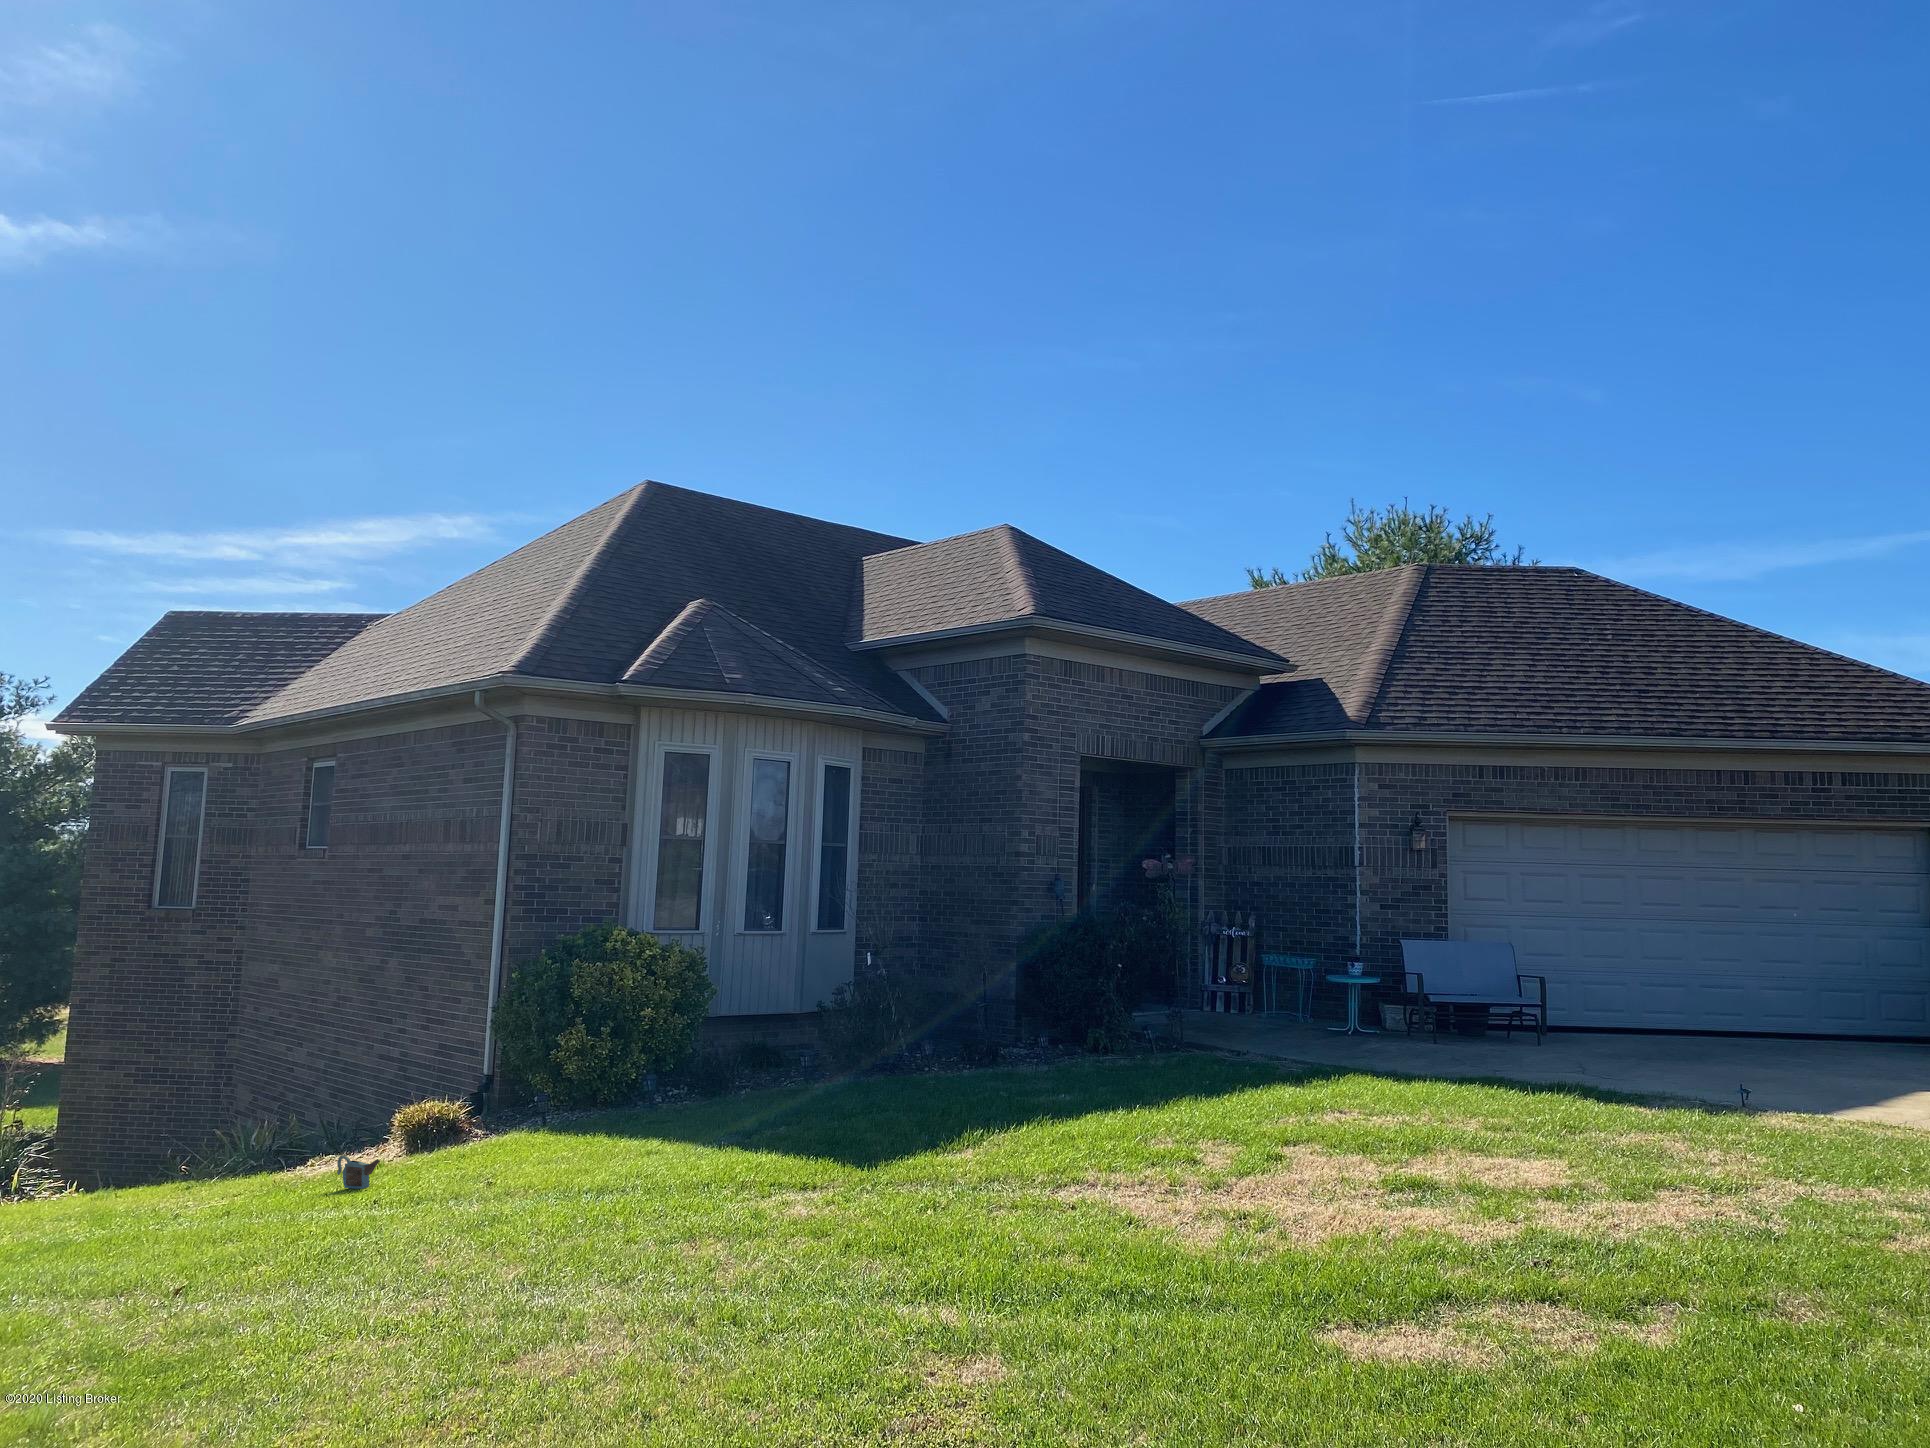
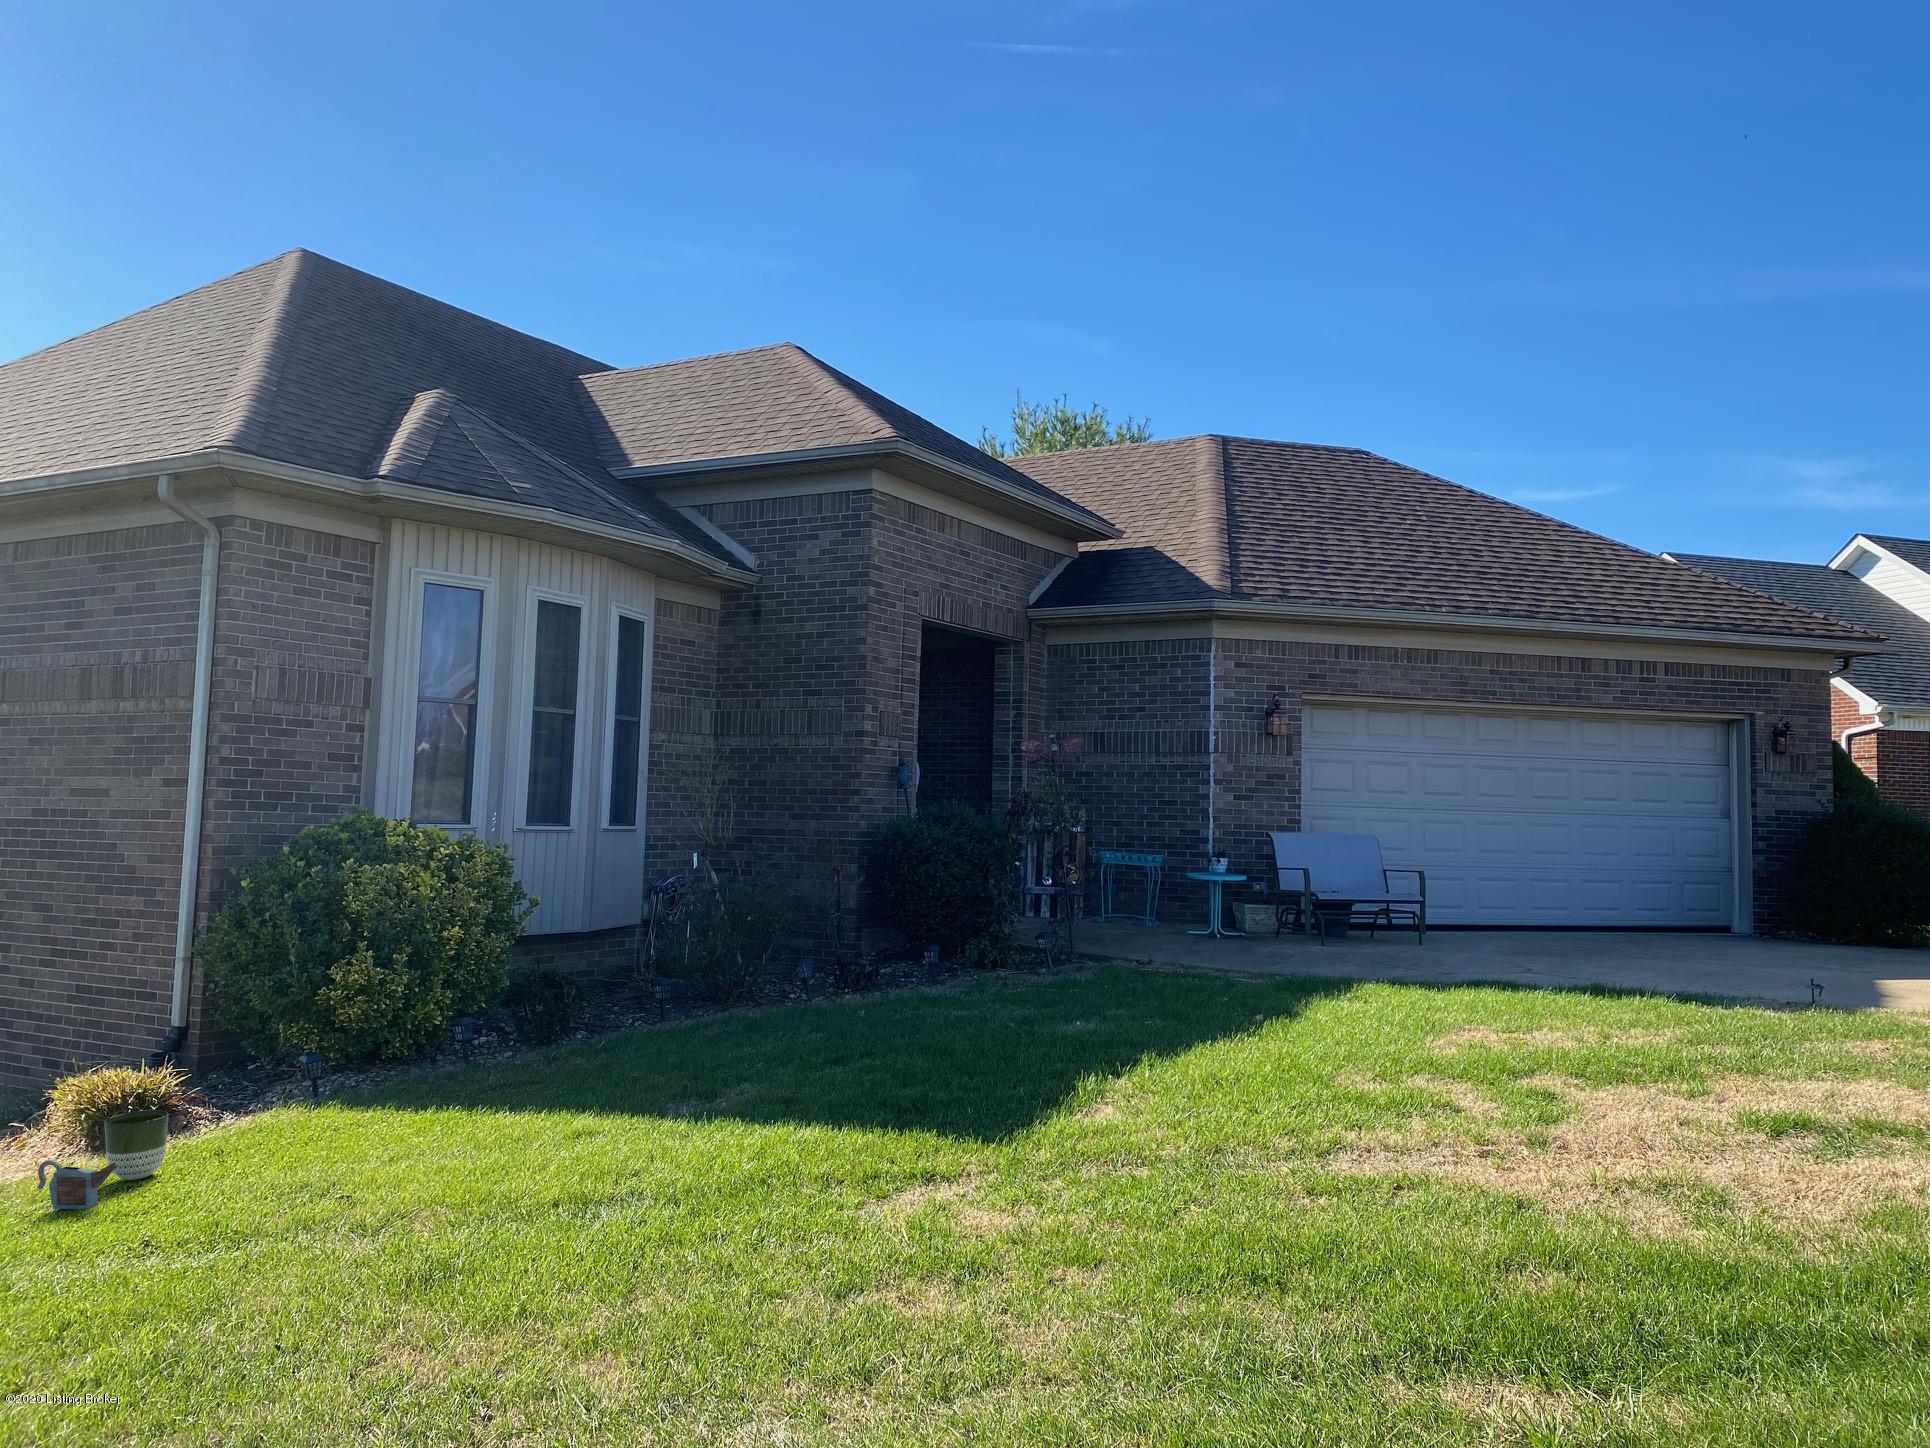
planter: none [384,1129,423,1175] -> present [104,1110,168,1180]

